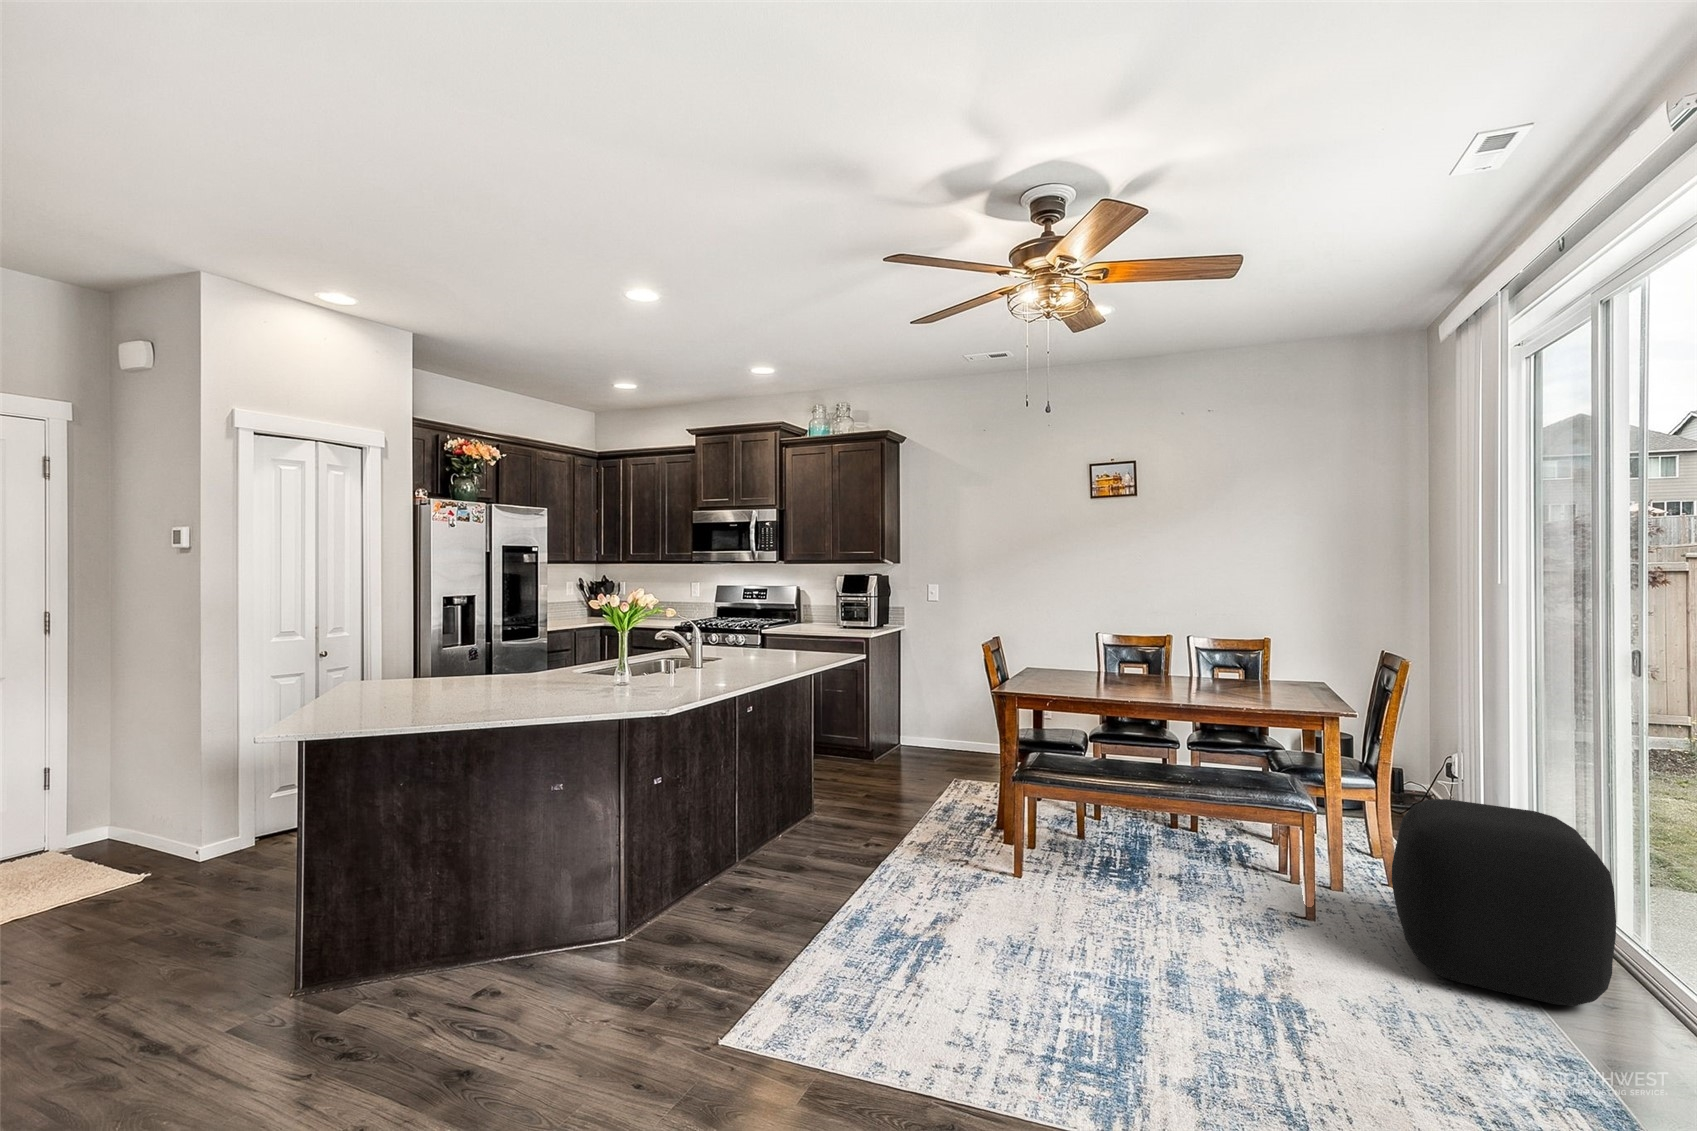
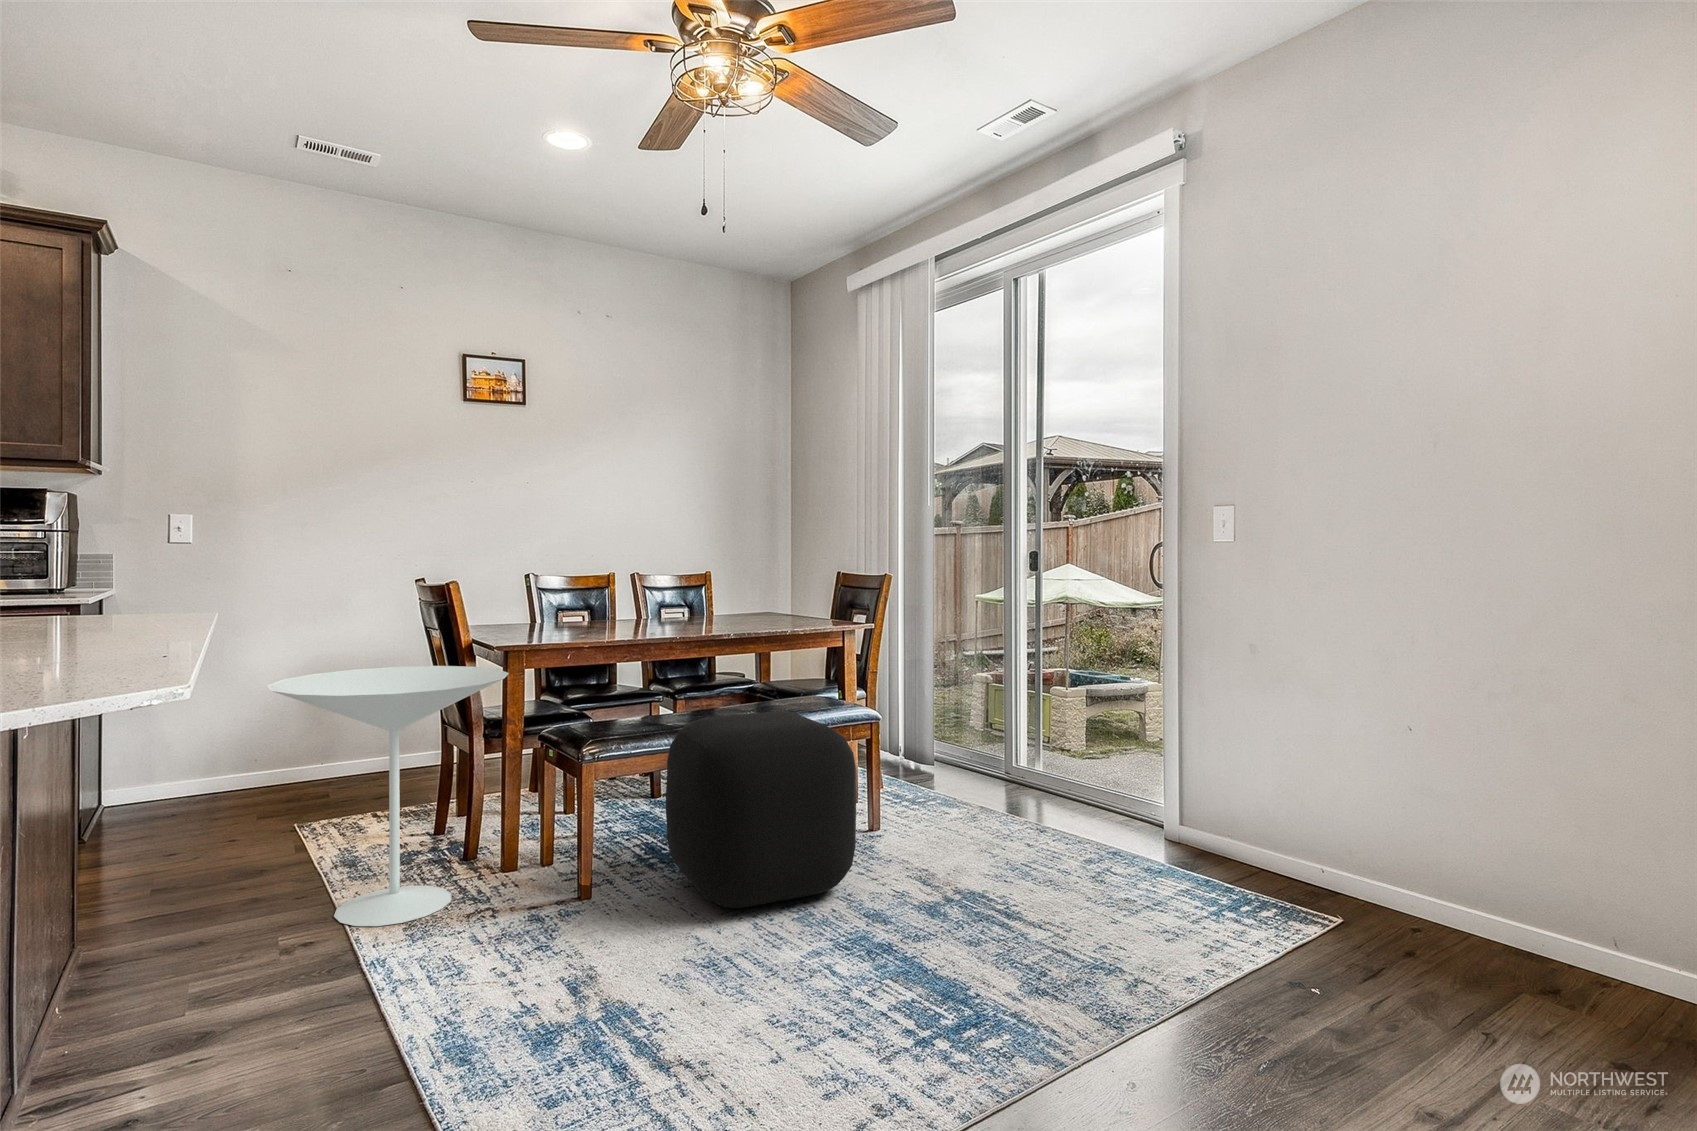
side table: none [1107,704,1266,886] -> present [267,666,509,926]

